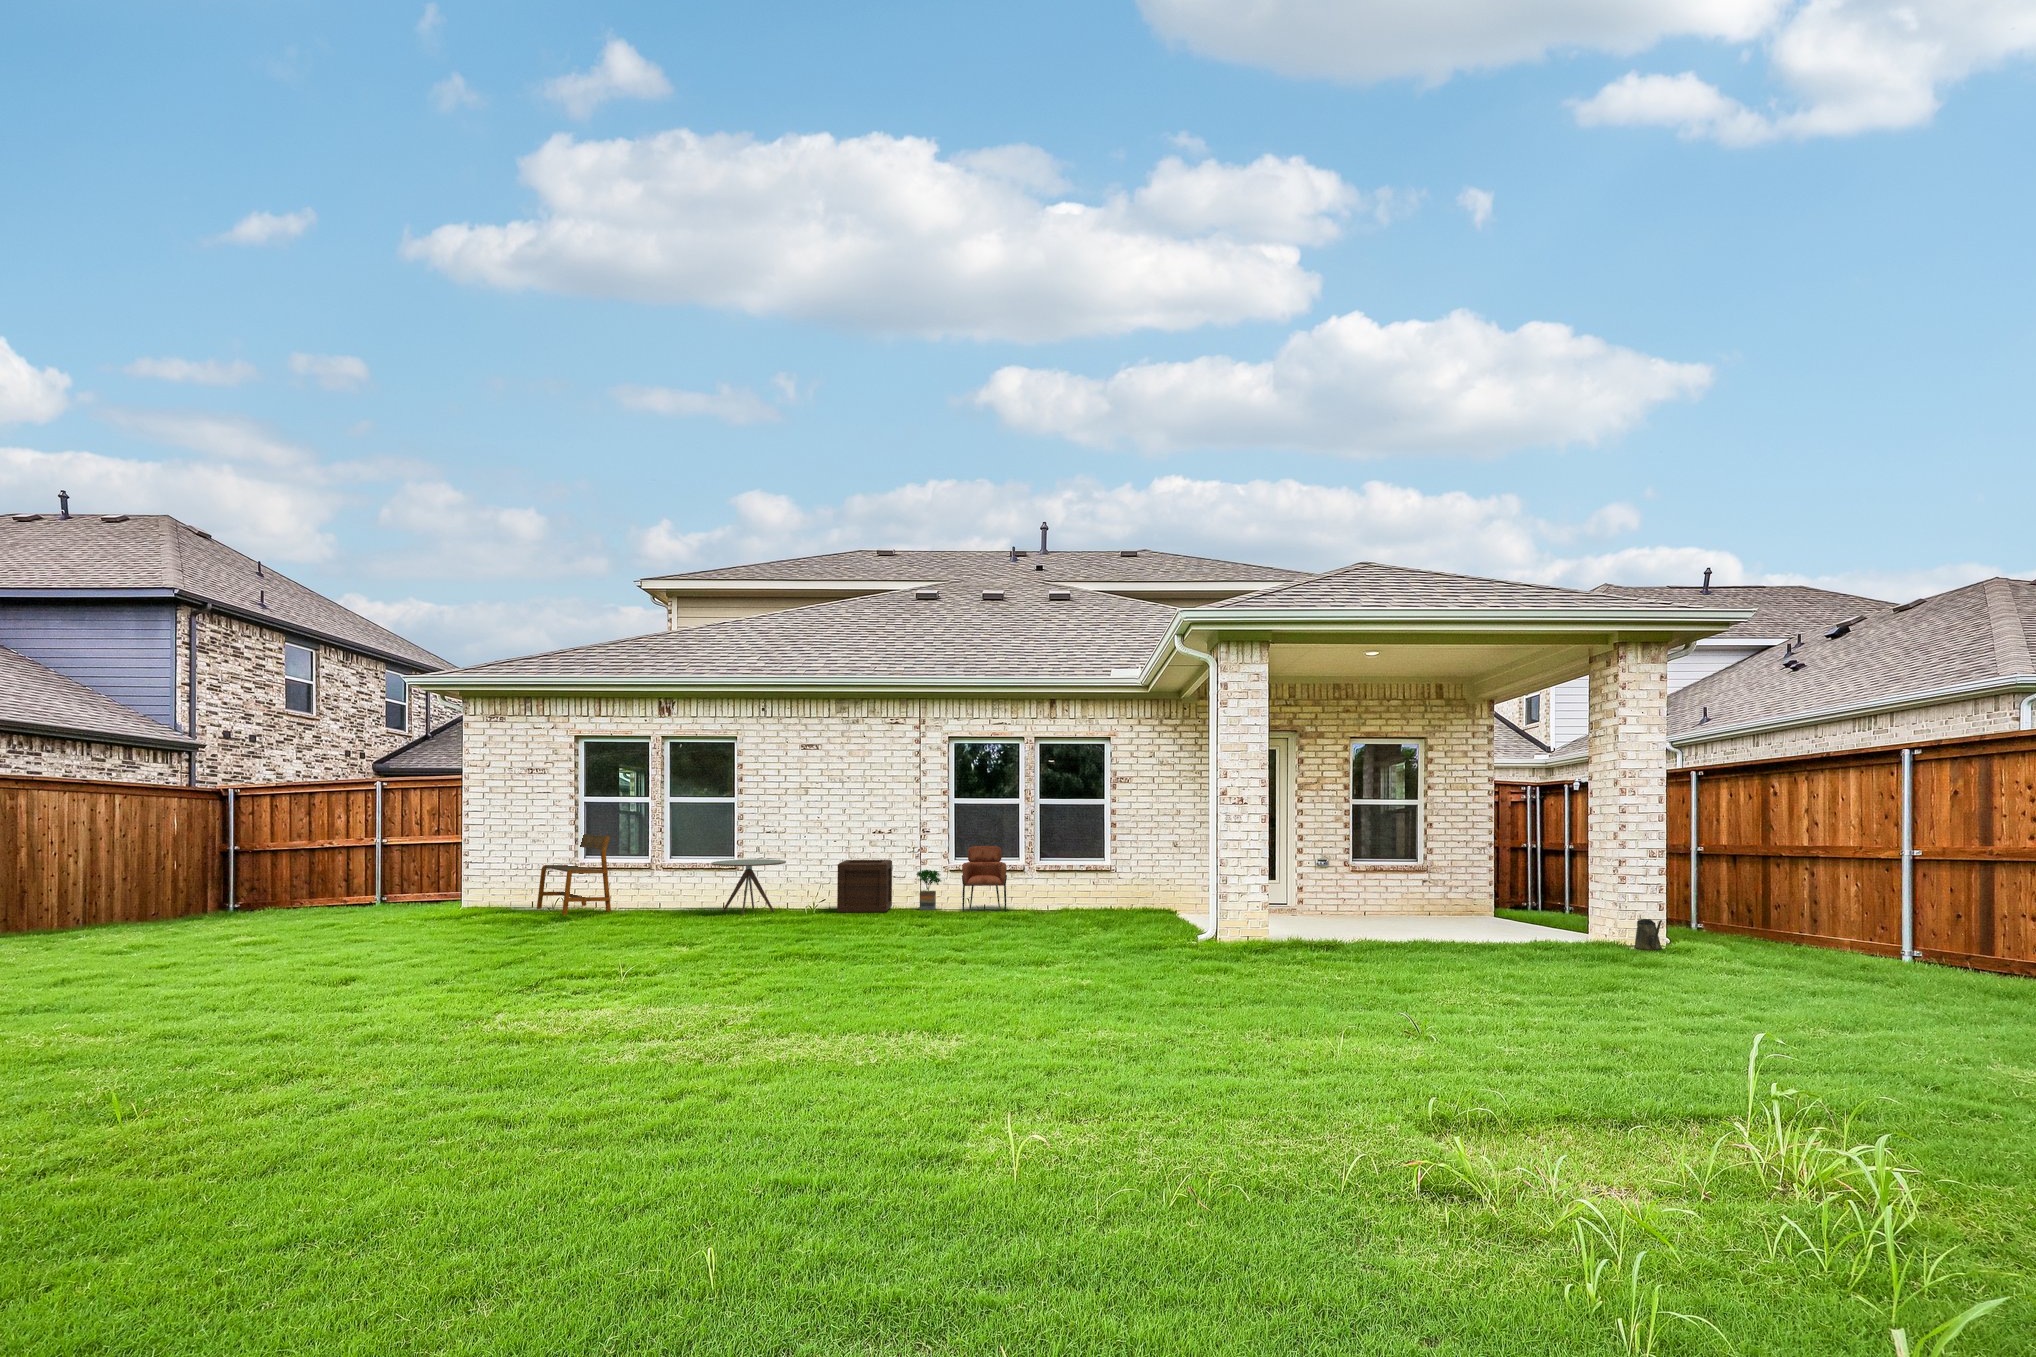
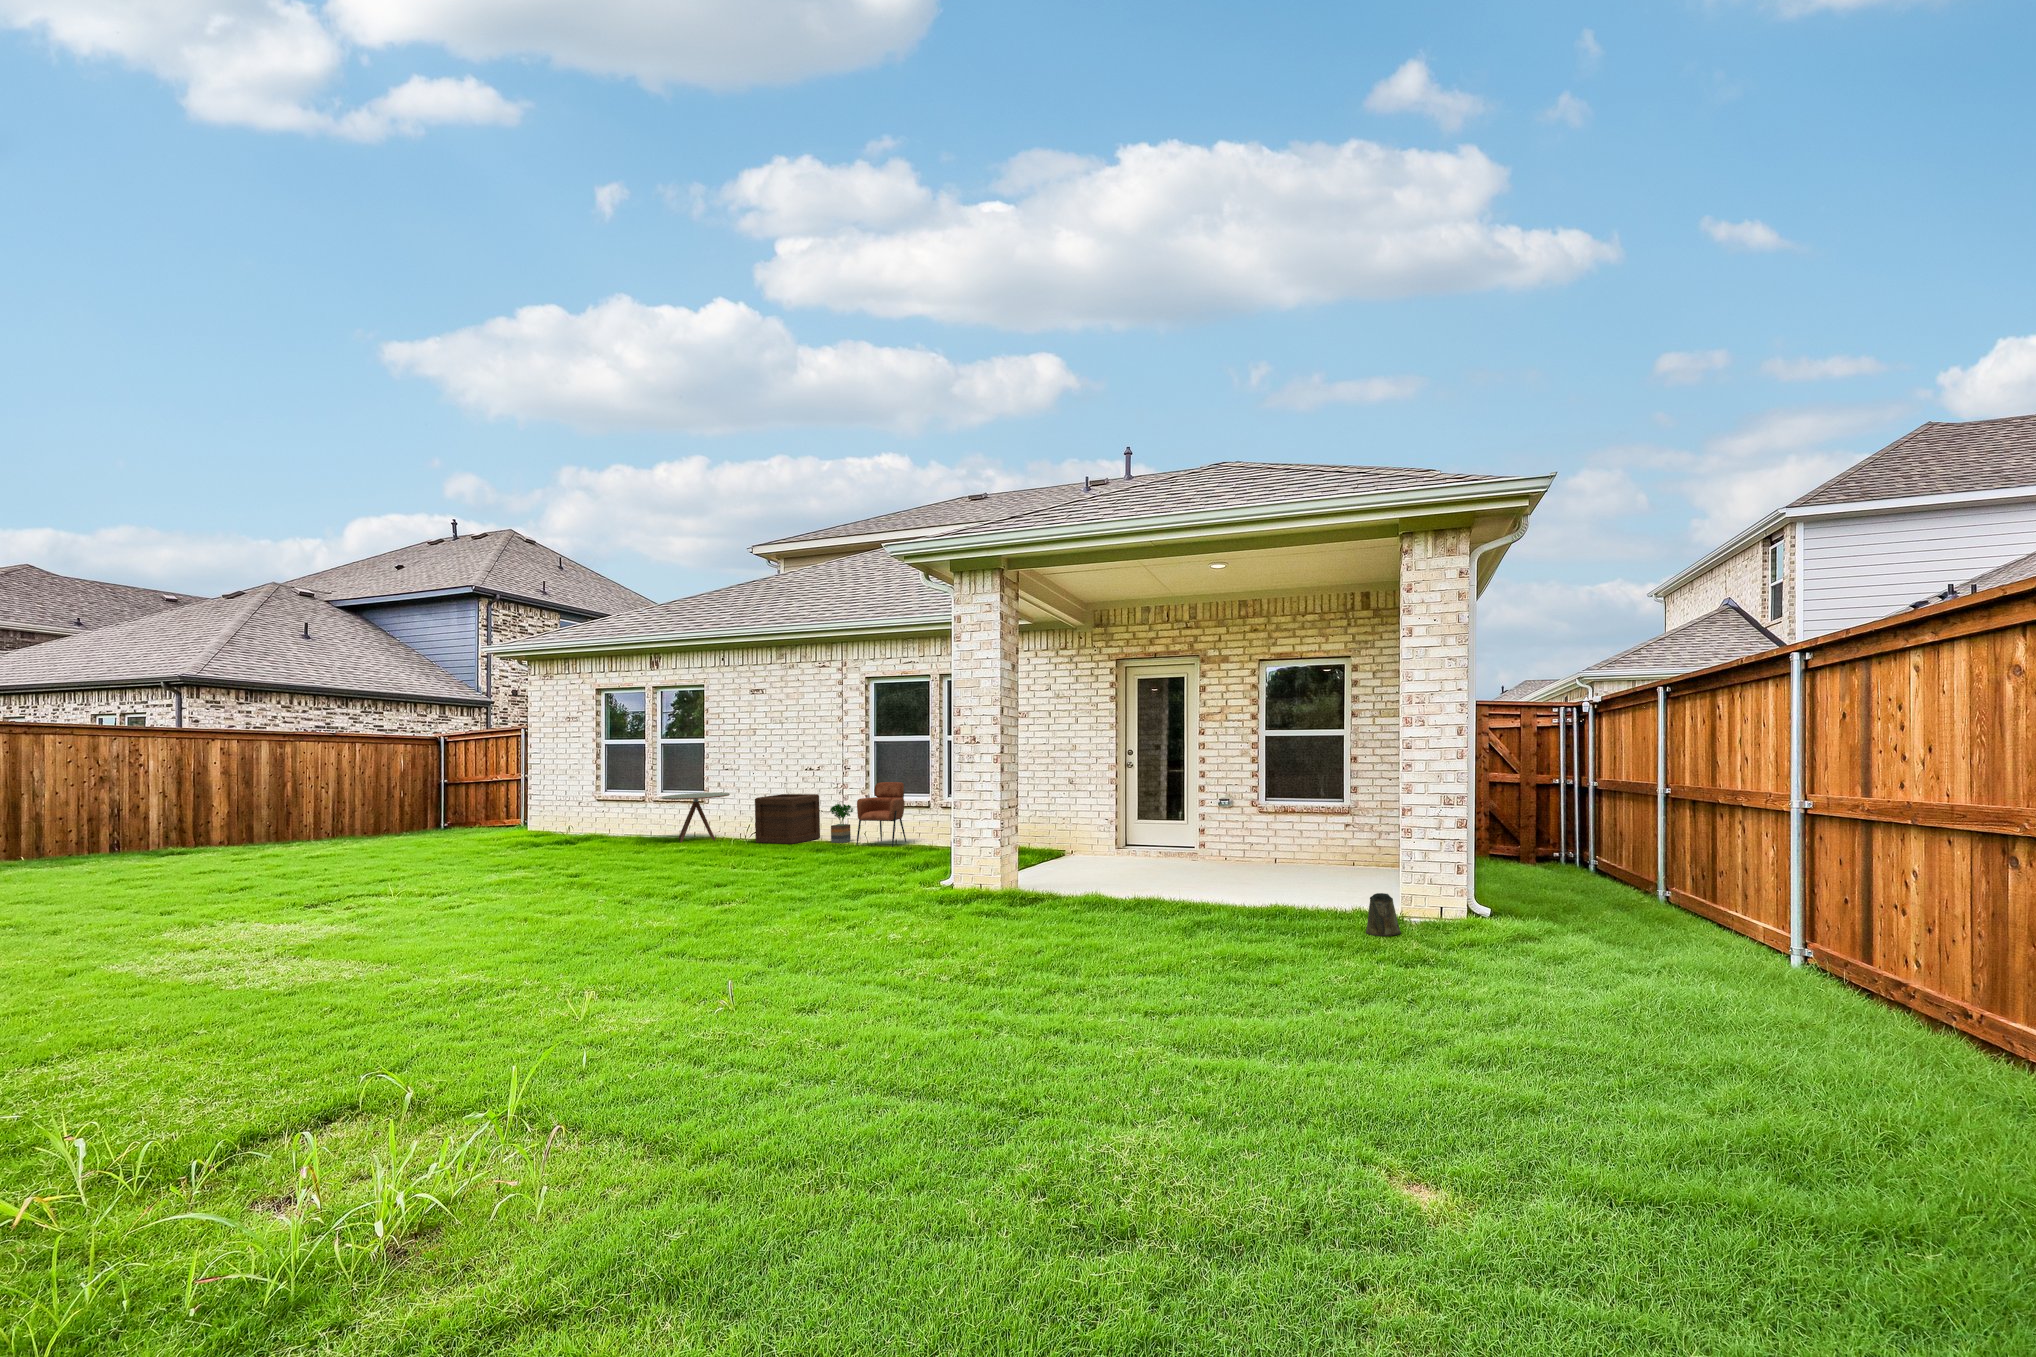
bench: present [537,834,611,915] -> none [565,769,618,838]

